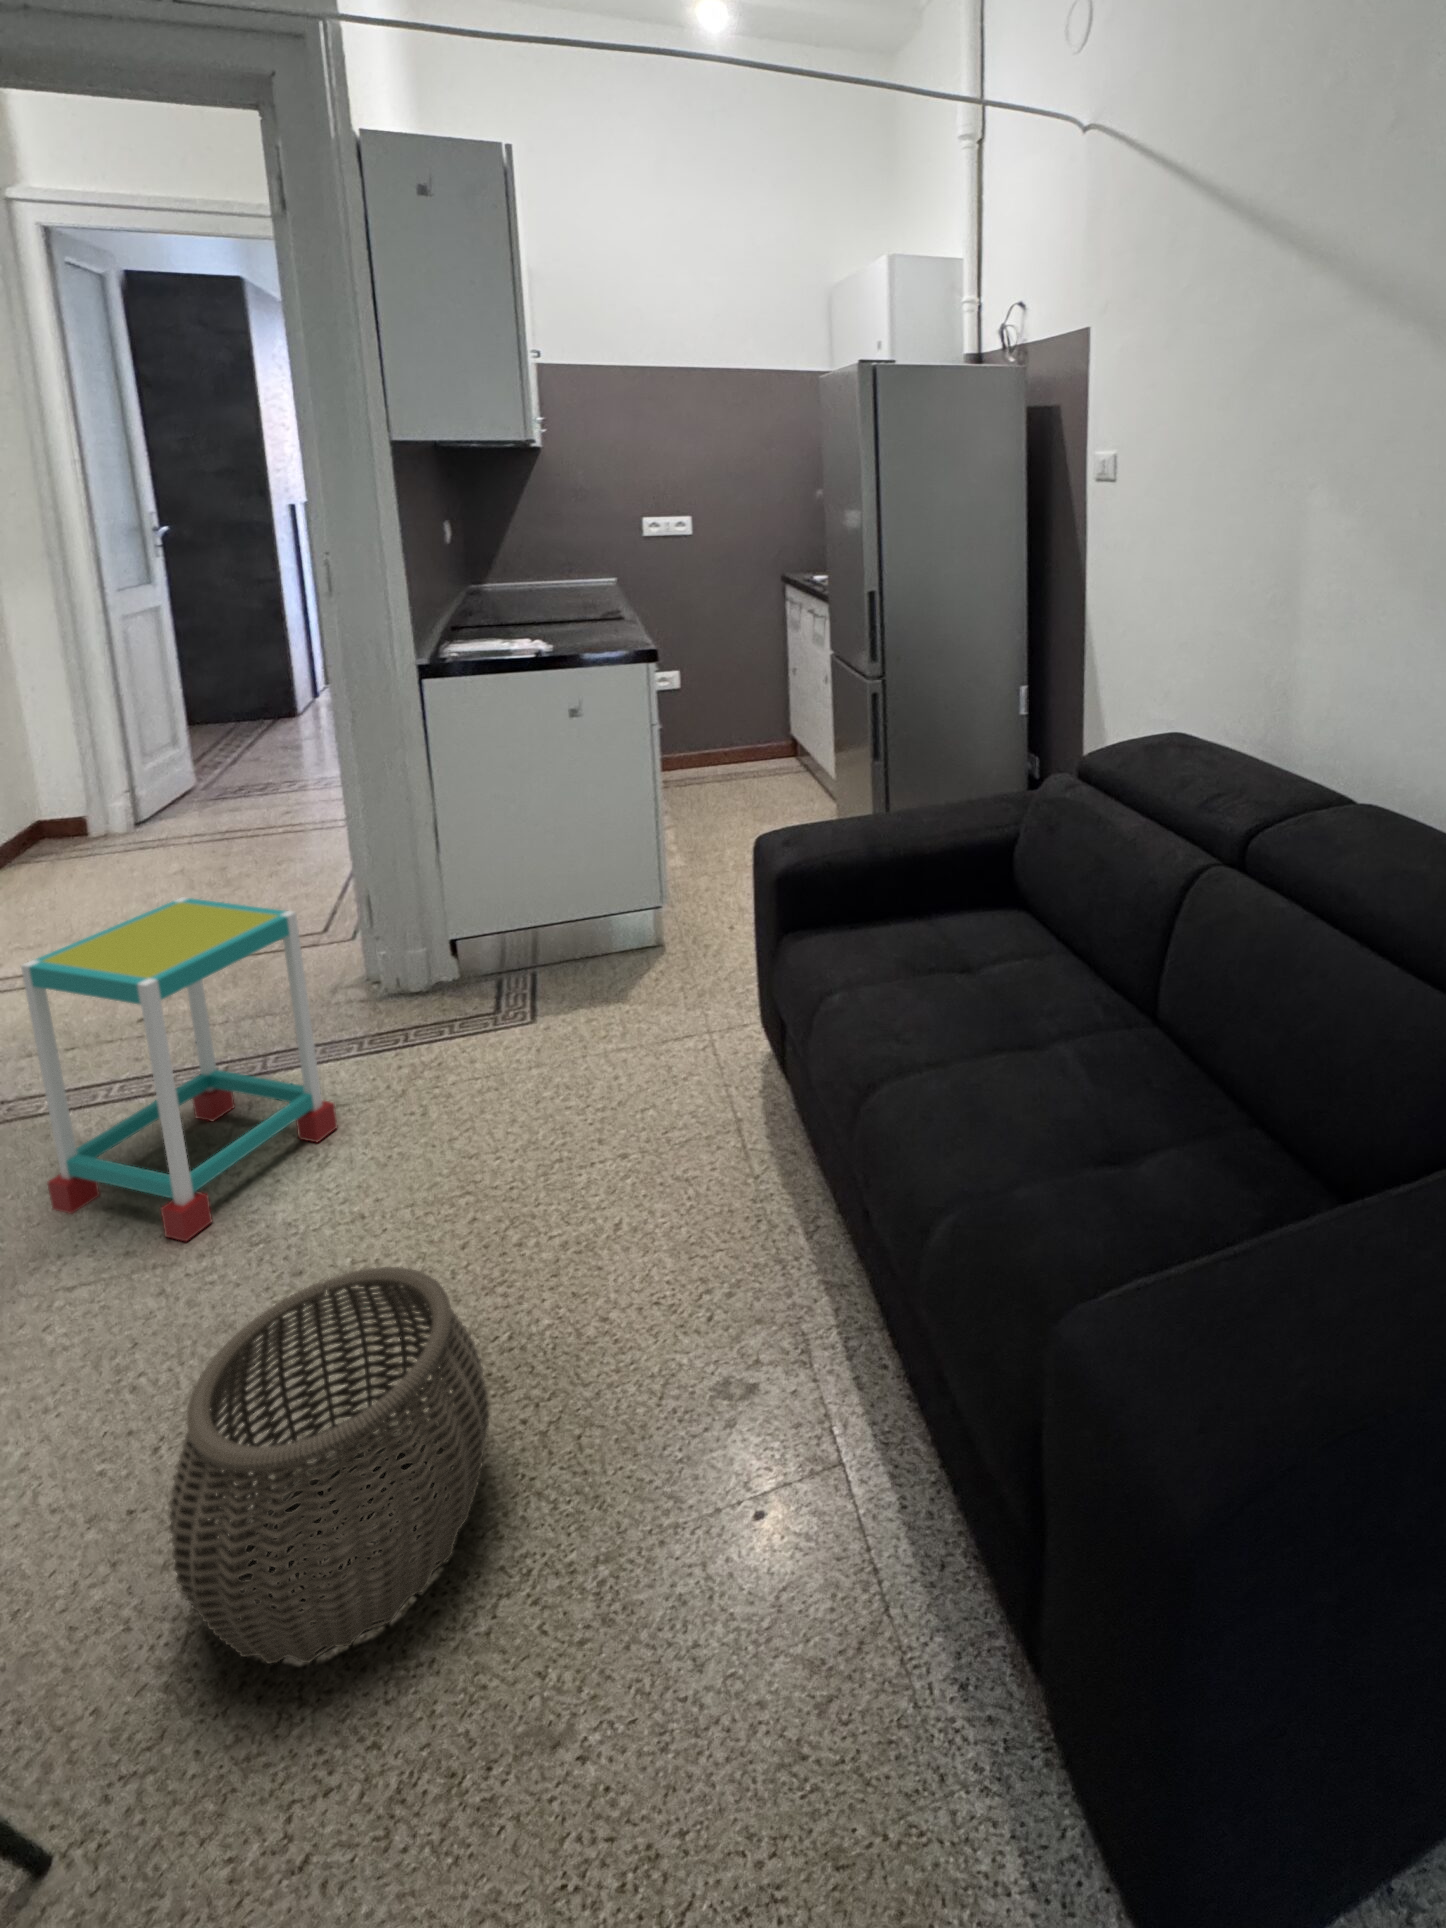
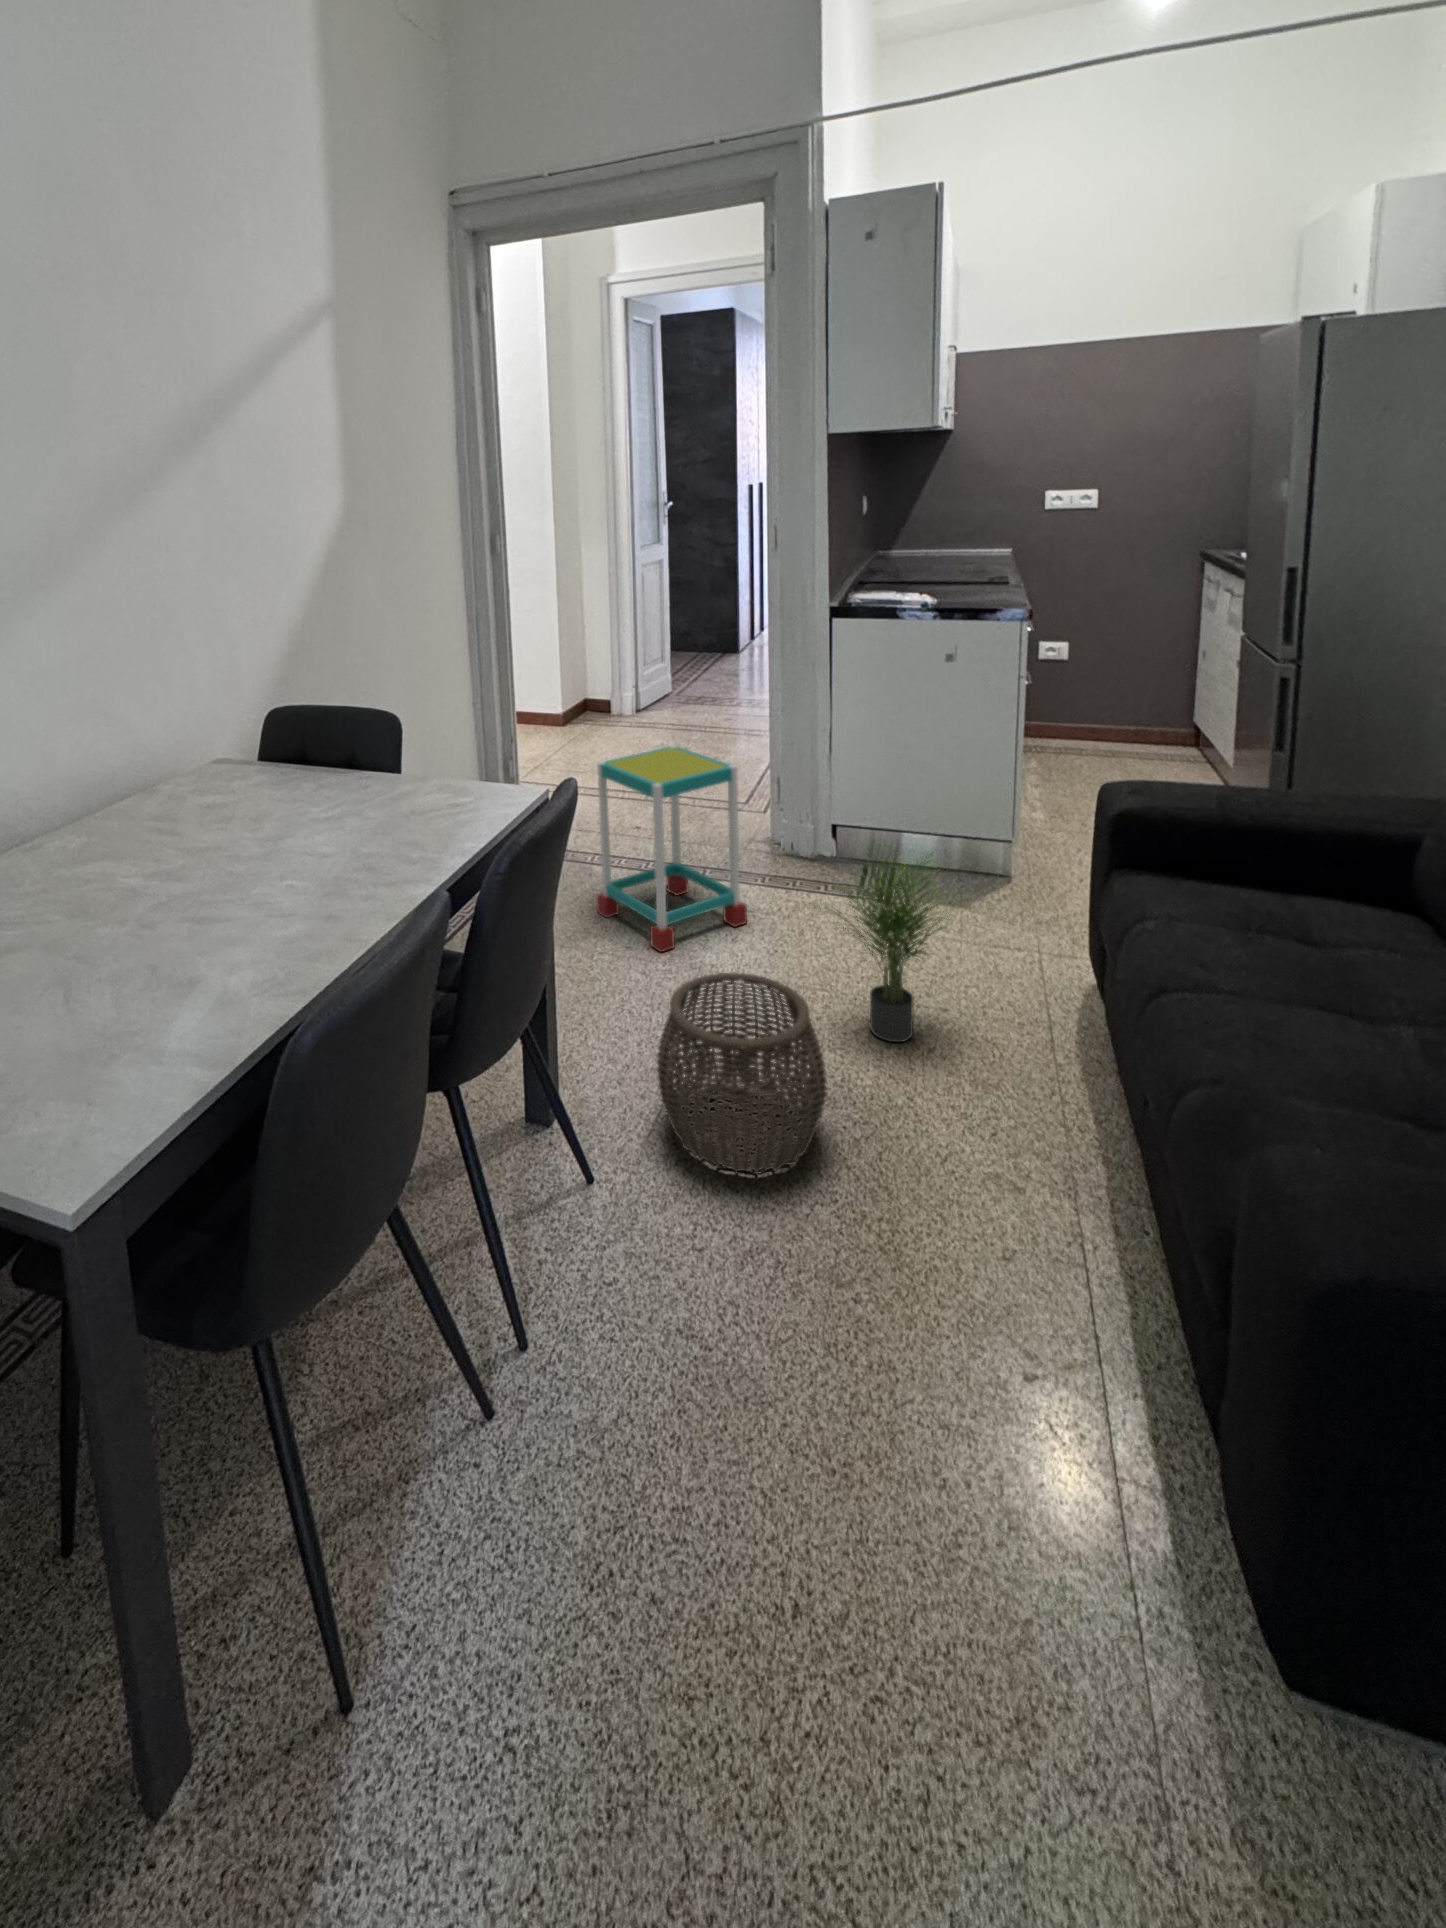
potted plant: none [418,964,637,1241] -> present [829,847,954,1042]

